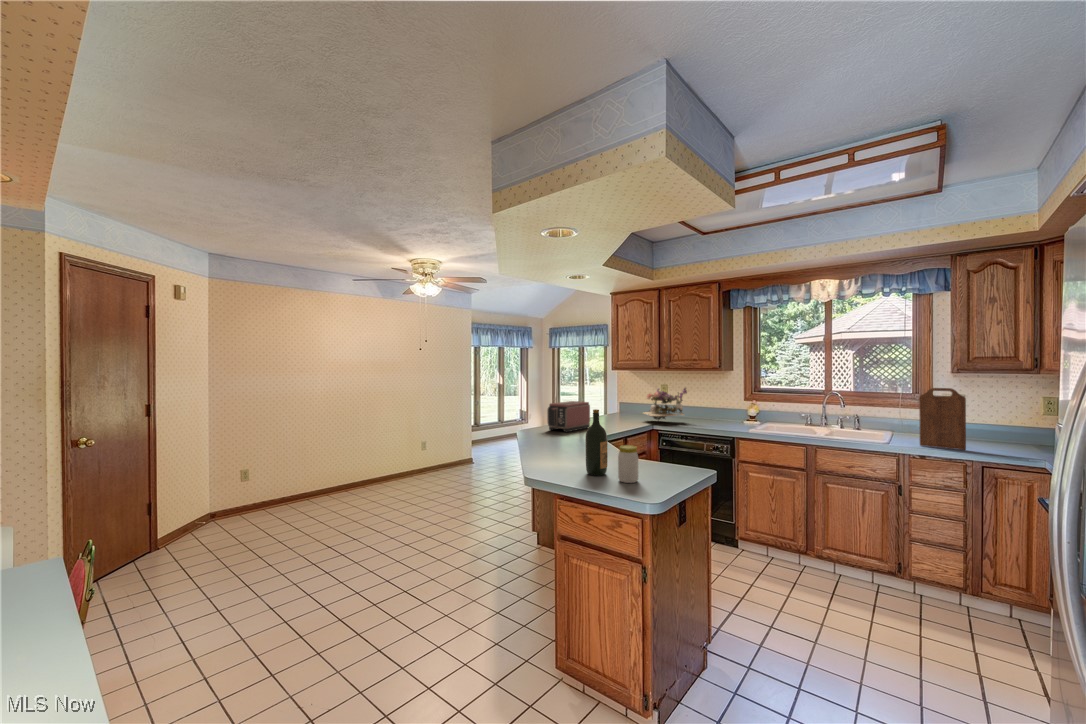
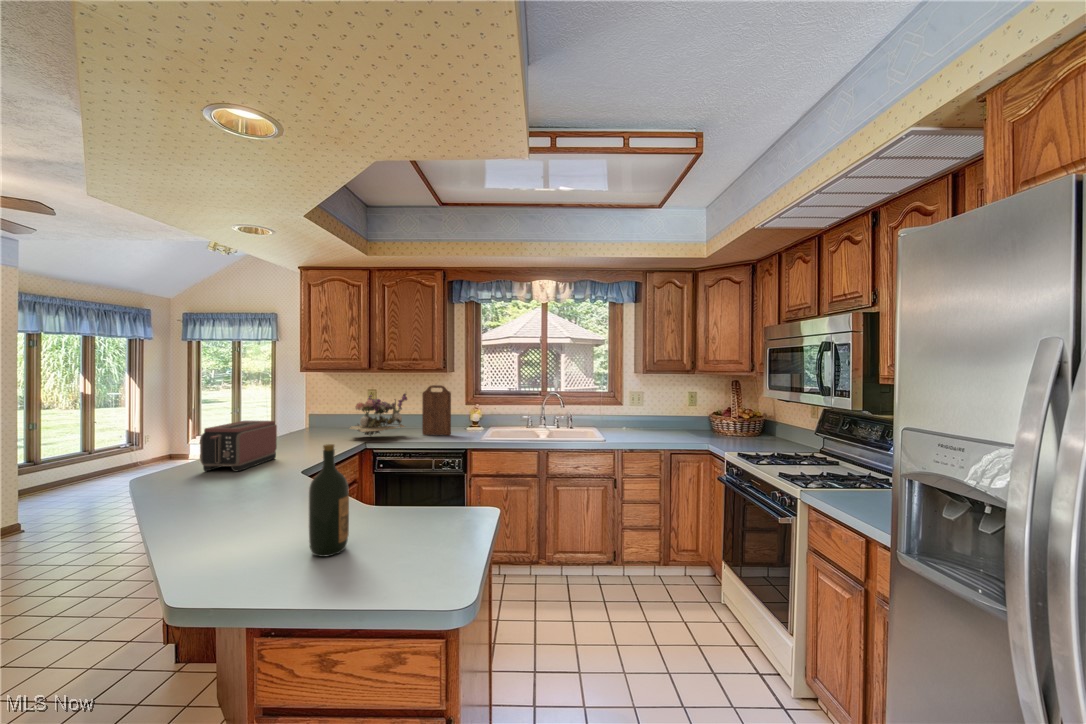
cutting board: present [919,388,966,450] -> present [422,385,451,435]
jar: present [618,445,638,483] -> none [374,497,407,560]

